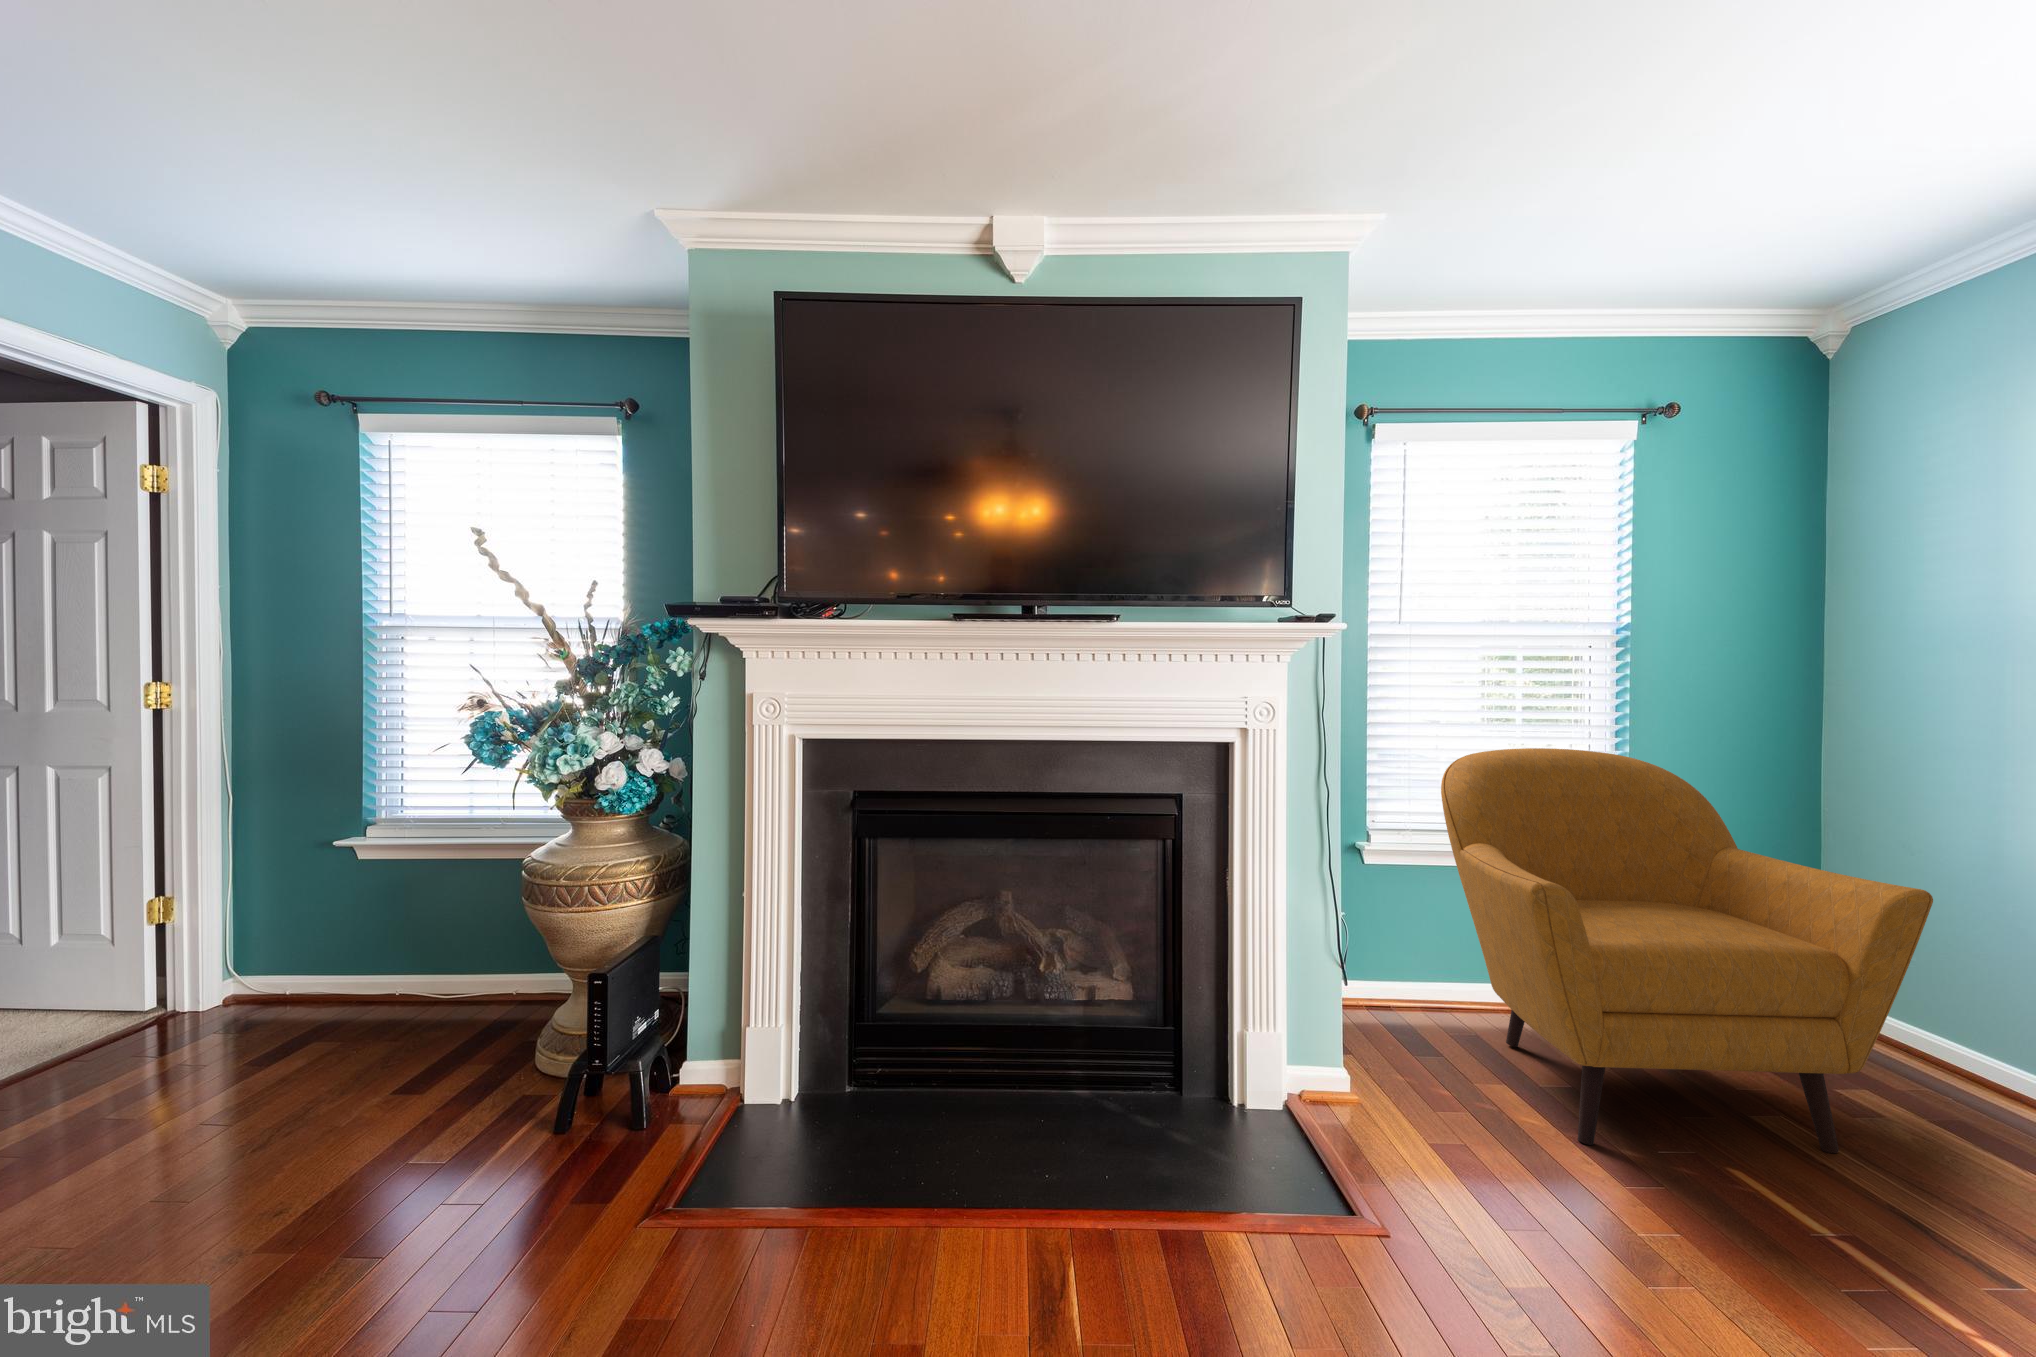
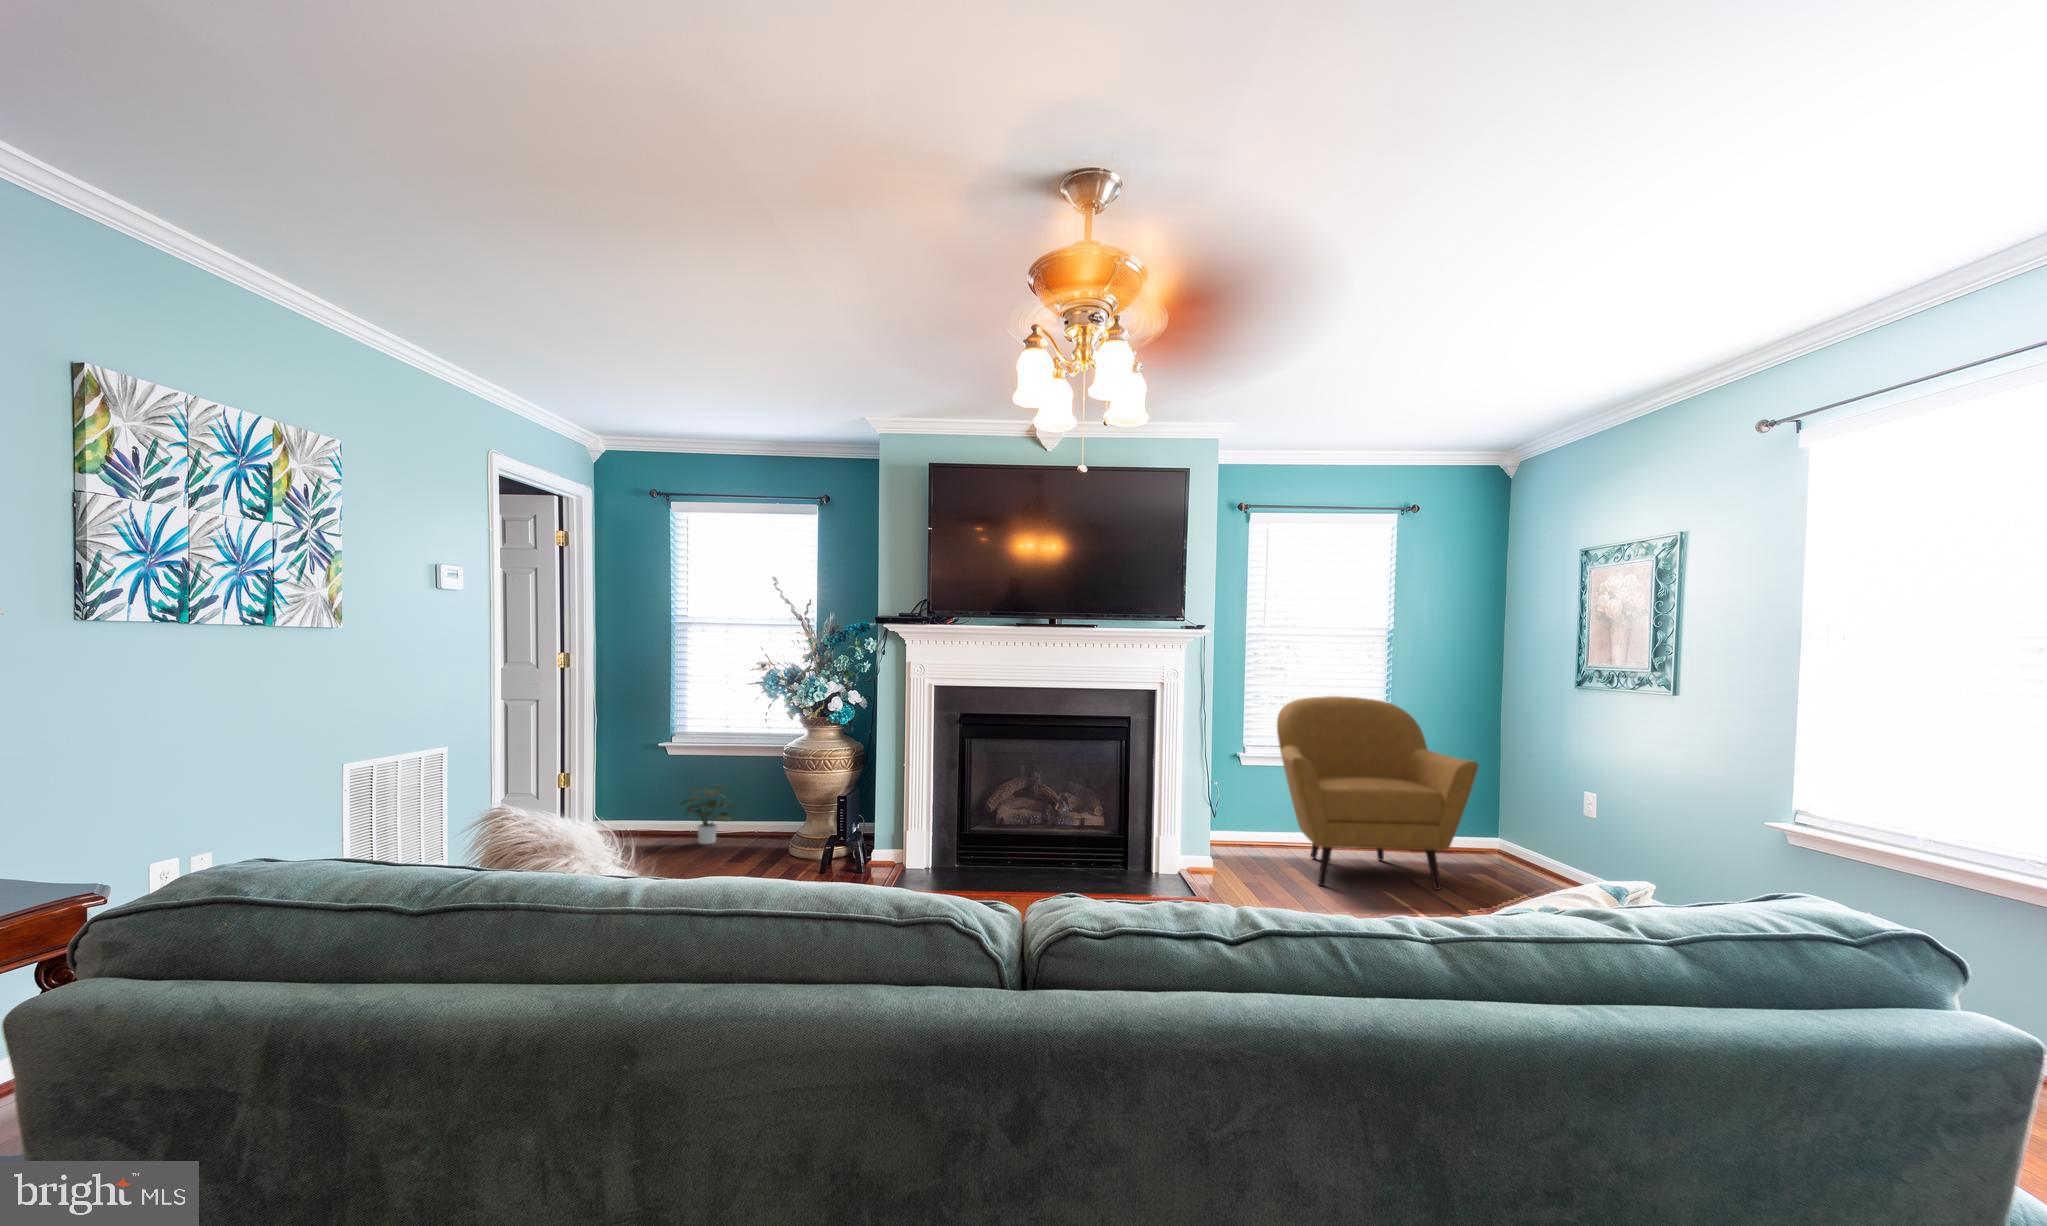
potted plant: none [370,912,485,1024] -> present [681,784,736,845]

